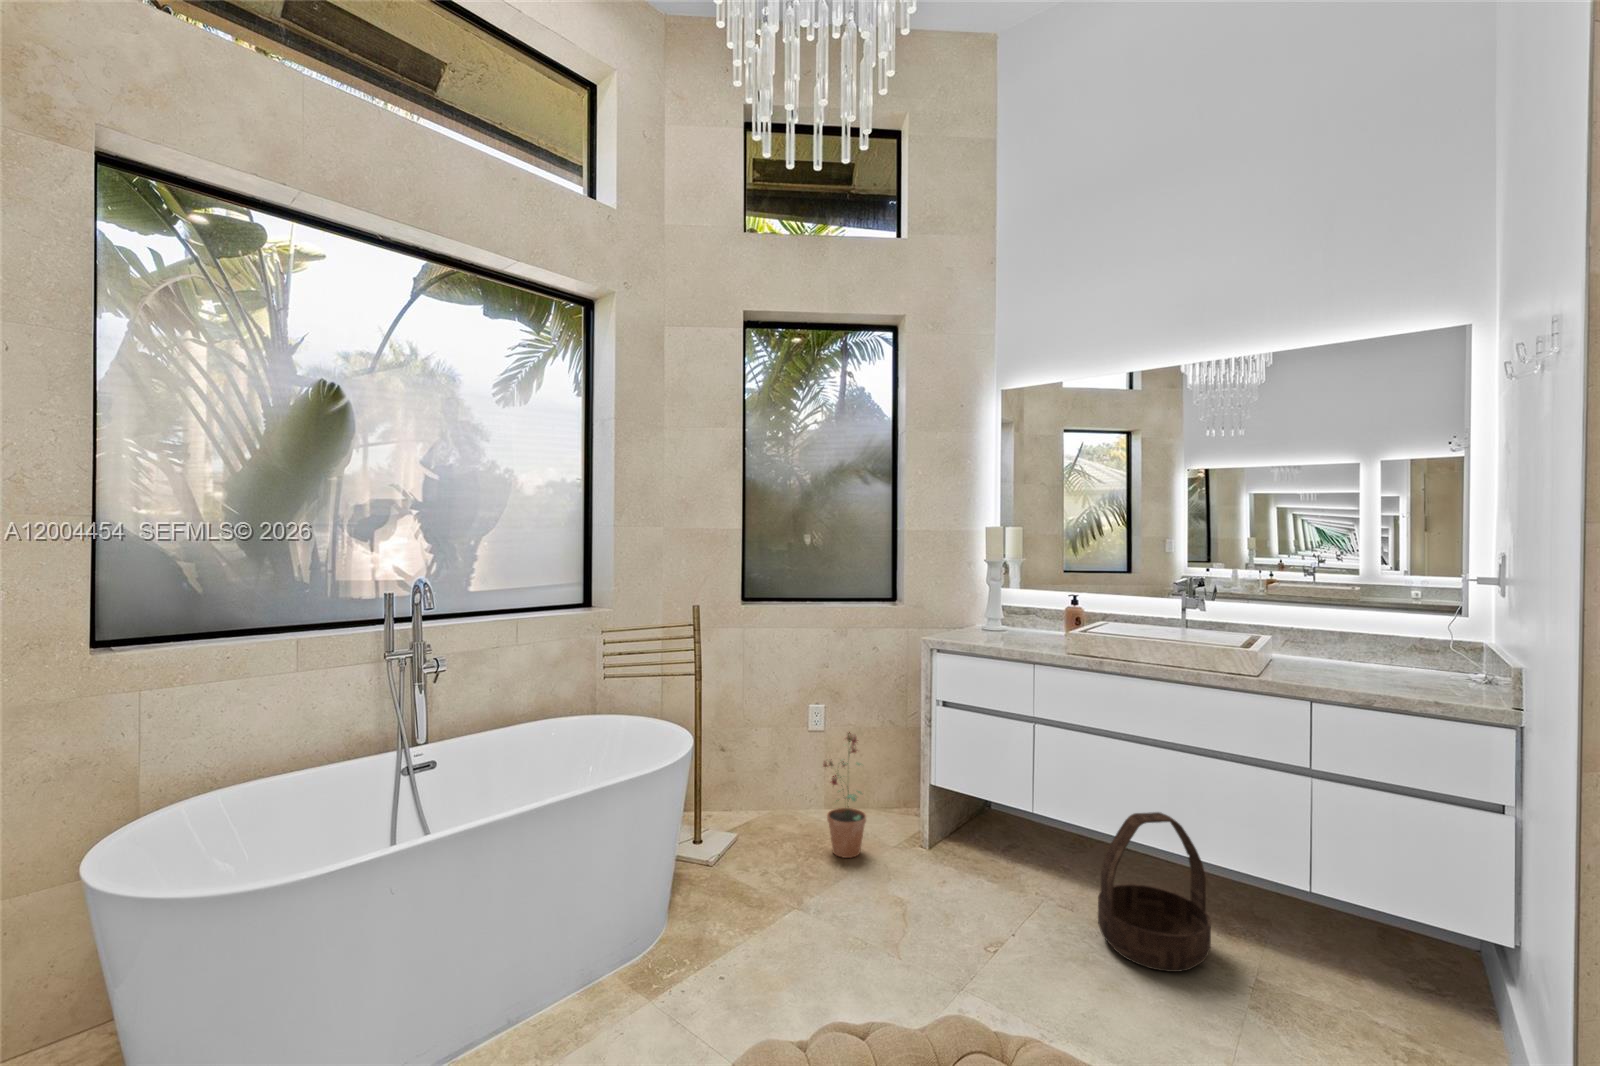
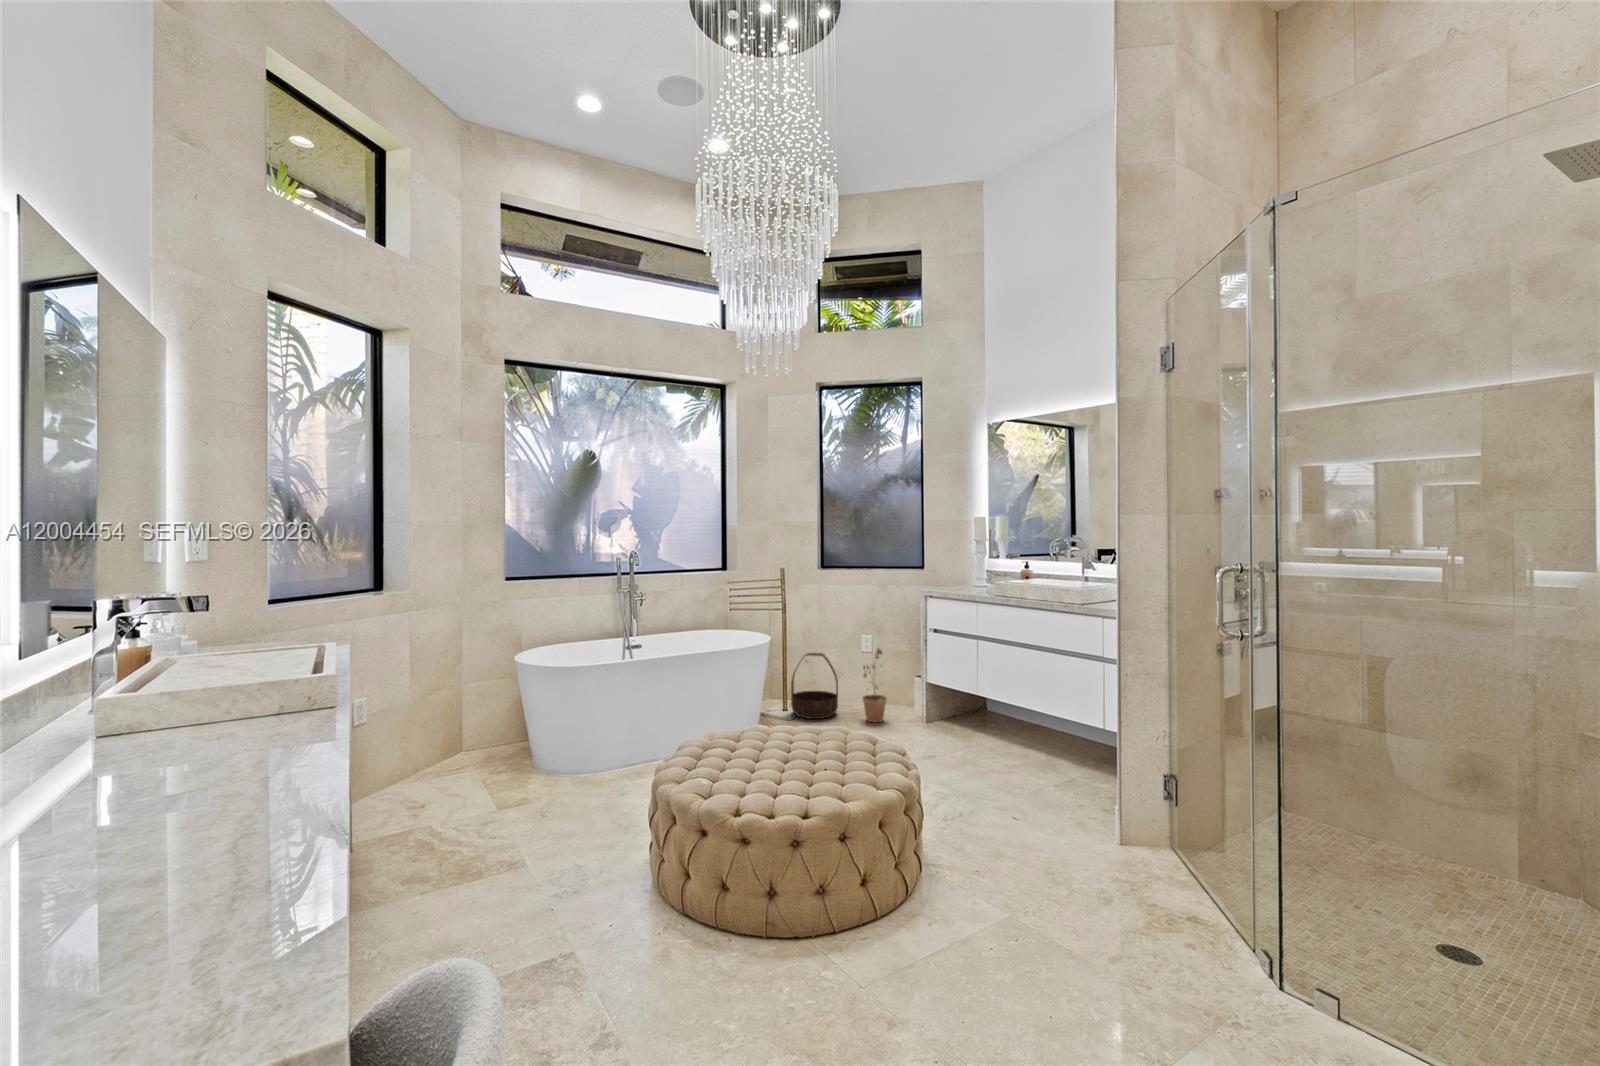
basket: present [1098,812,1211,972] -> present [791,653,838,719]

